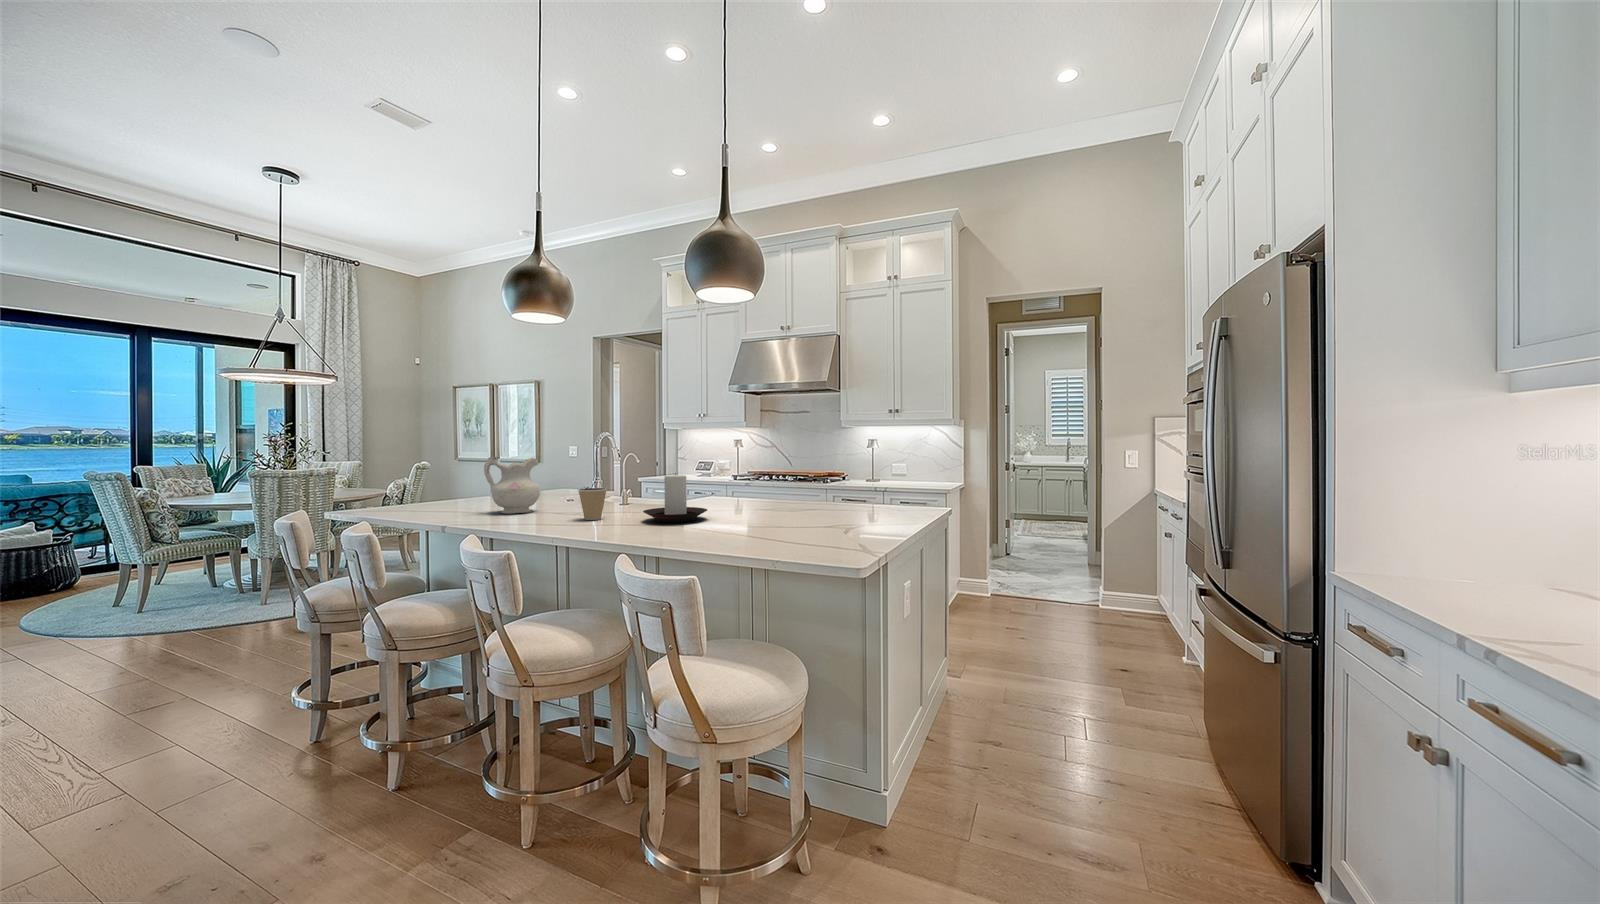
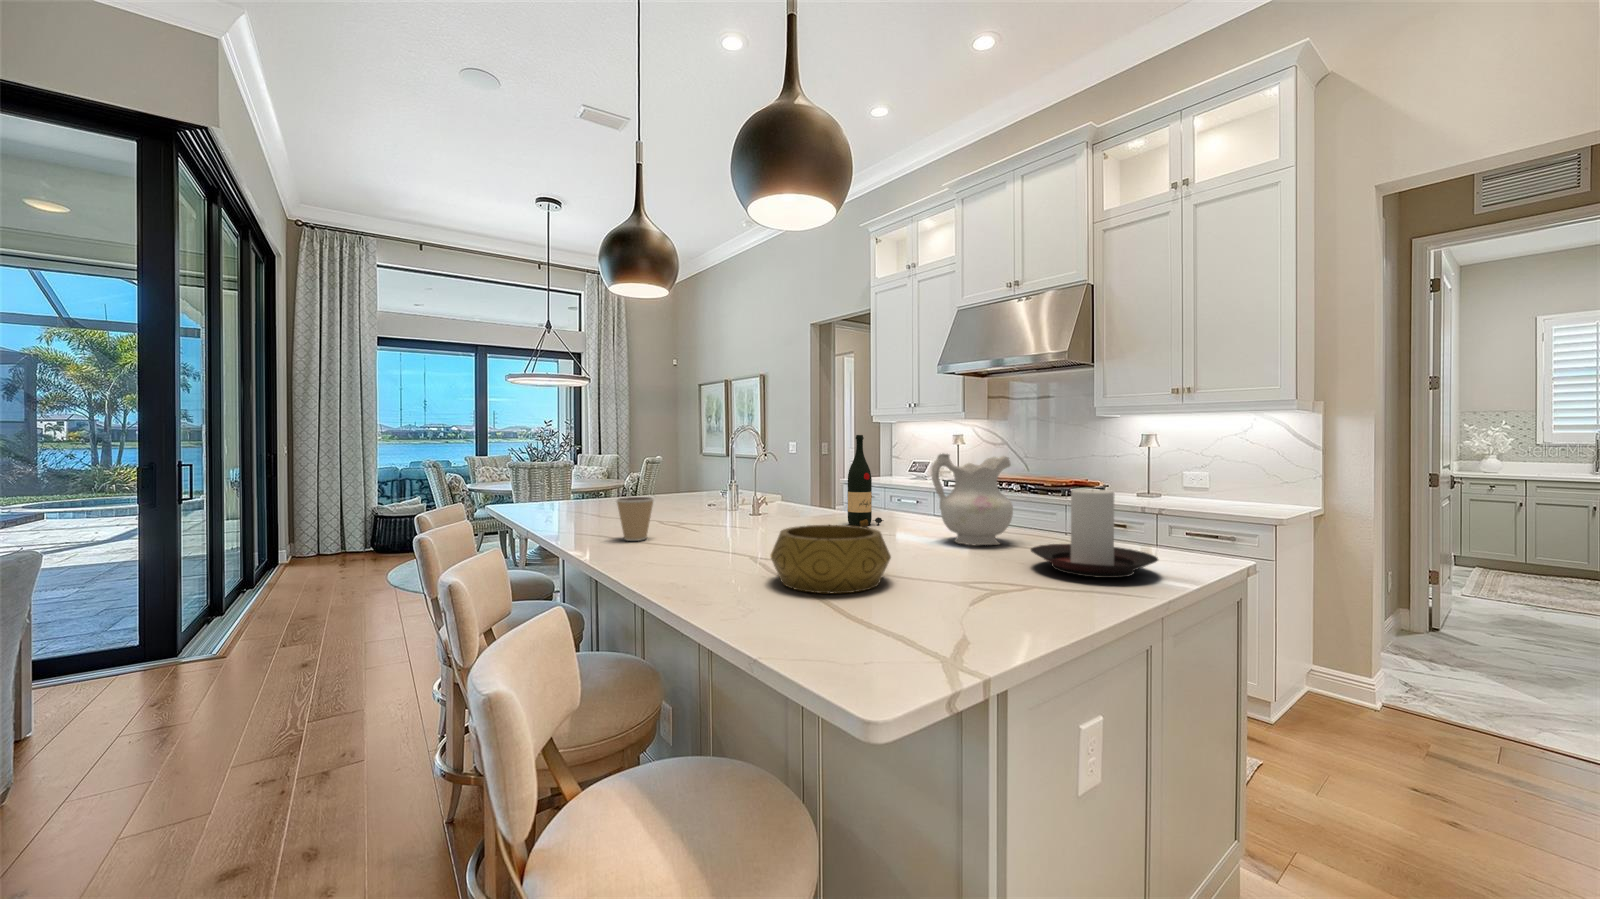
wine bottle: none [723,441,748,503] -> present [848,435,883,527]
ceramic pitcher: present [484,457,540,514] -> present [932,454,1013,545]
candle holder: present [643,475,707,522] -> present [1031,489,1158,578]
decorative bowl: none [740,495,808,530] -> present [770,525,891,593]

